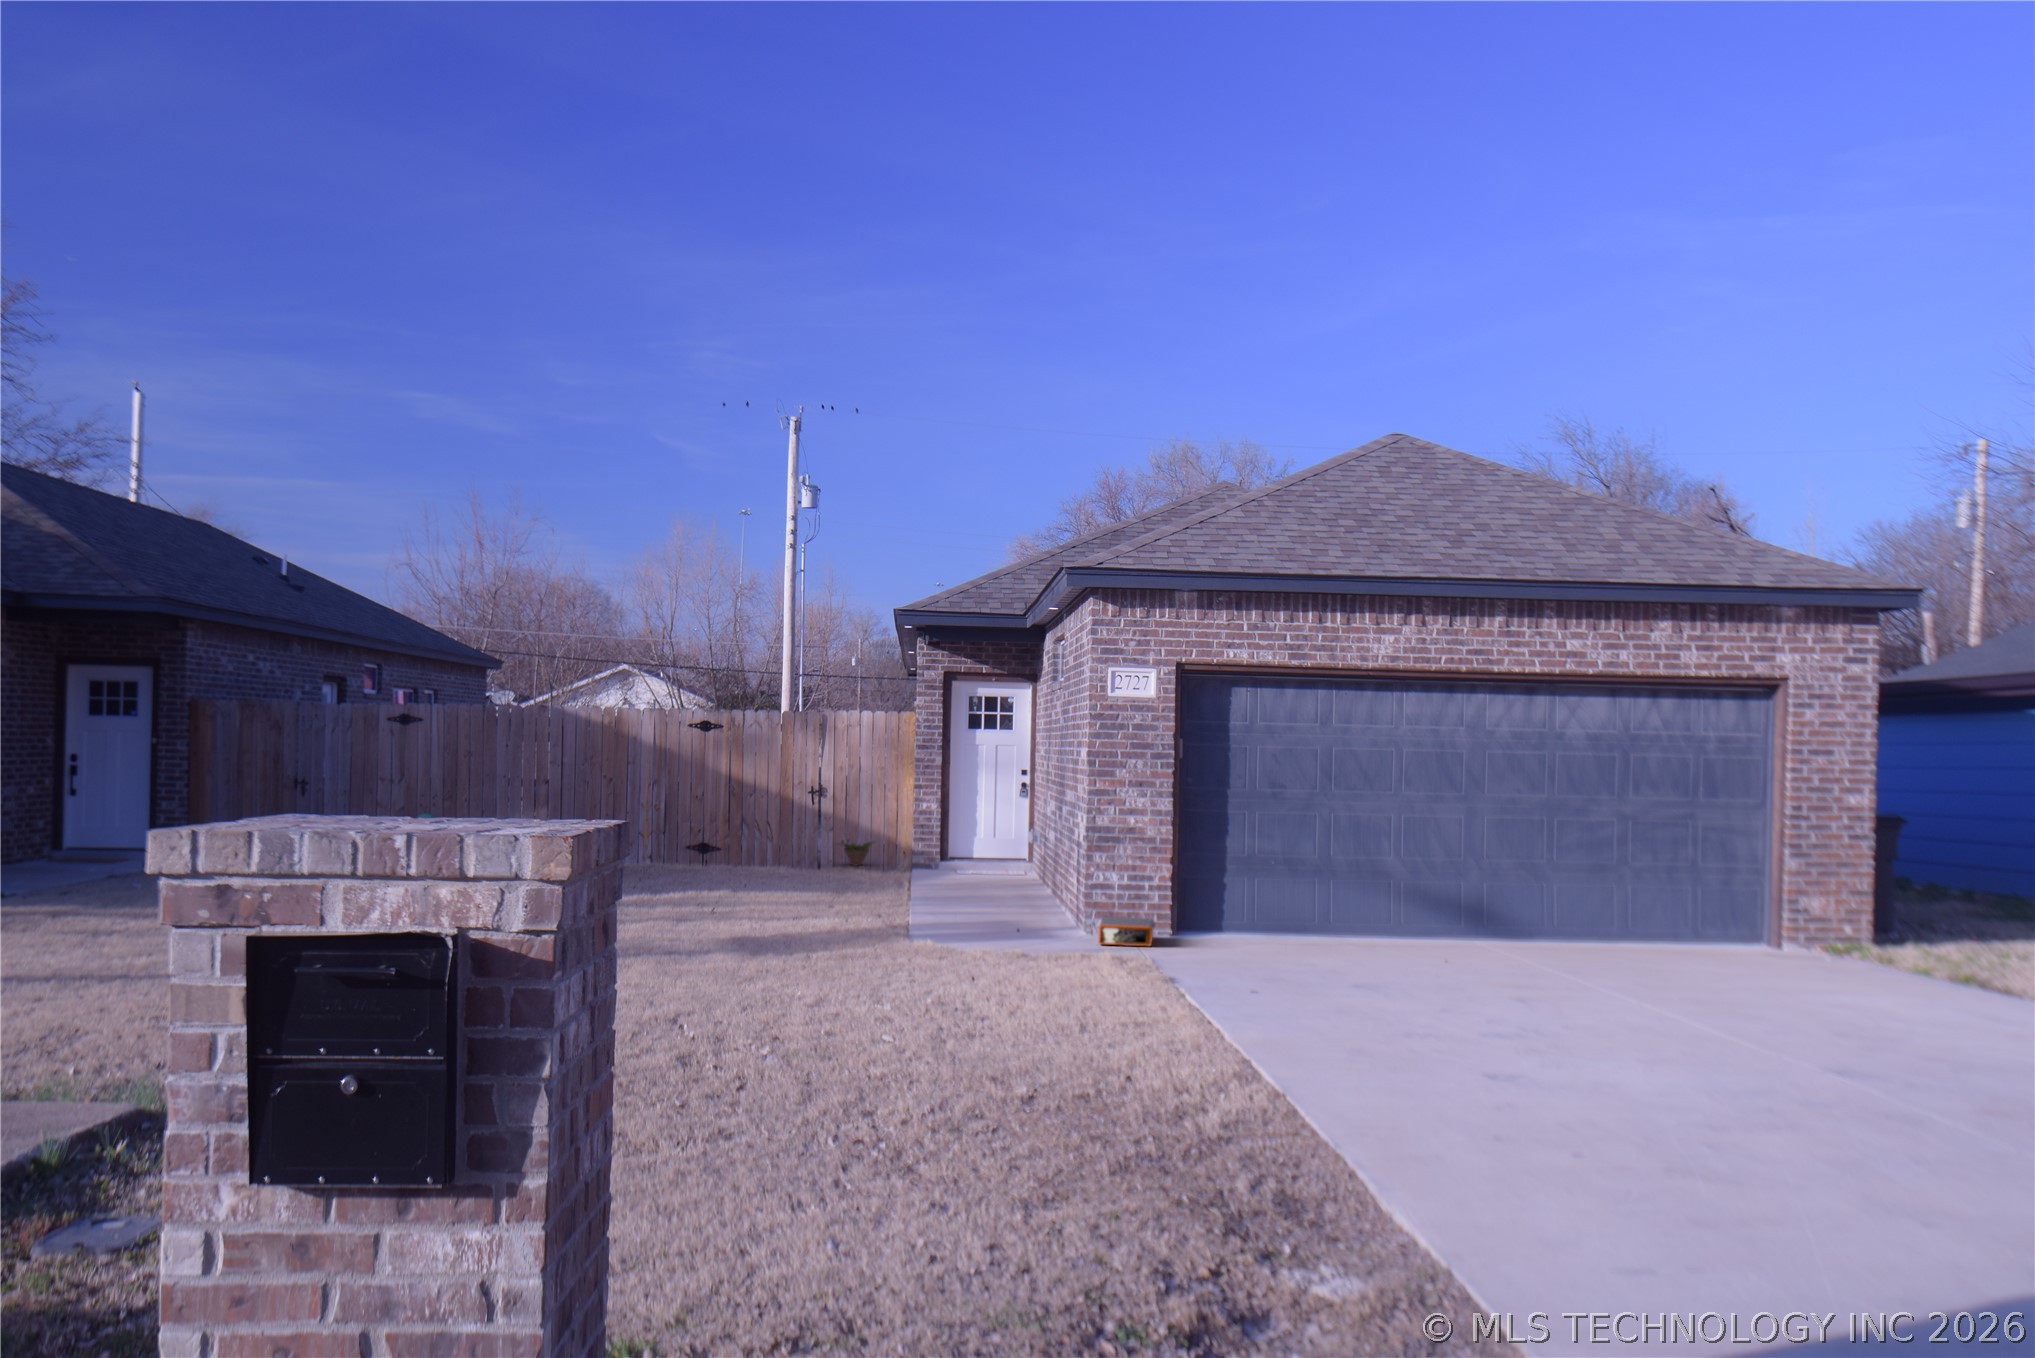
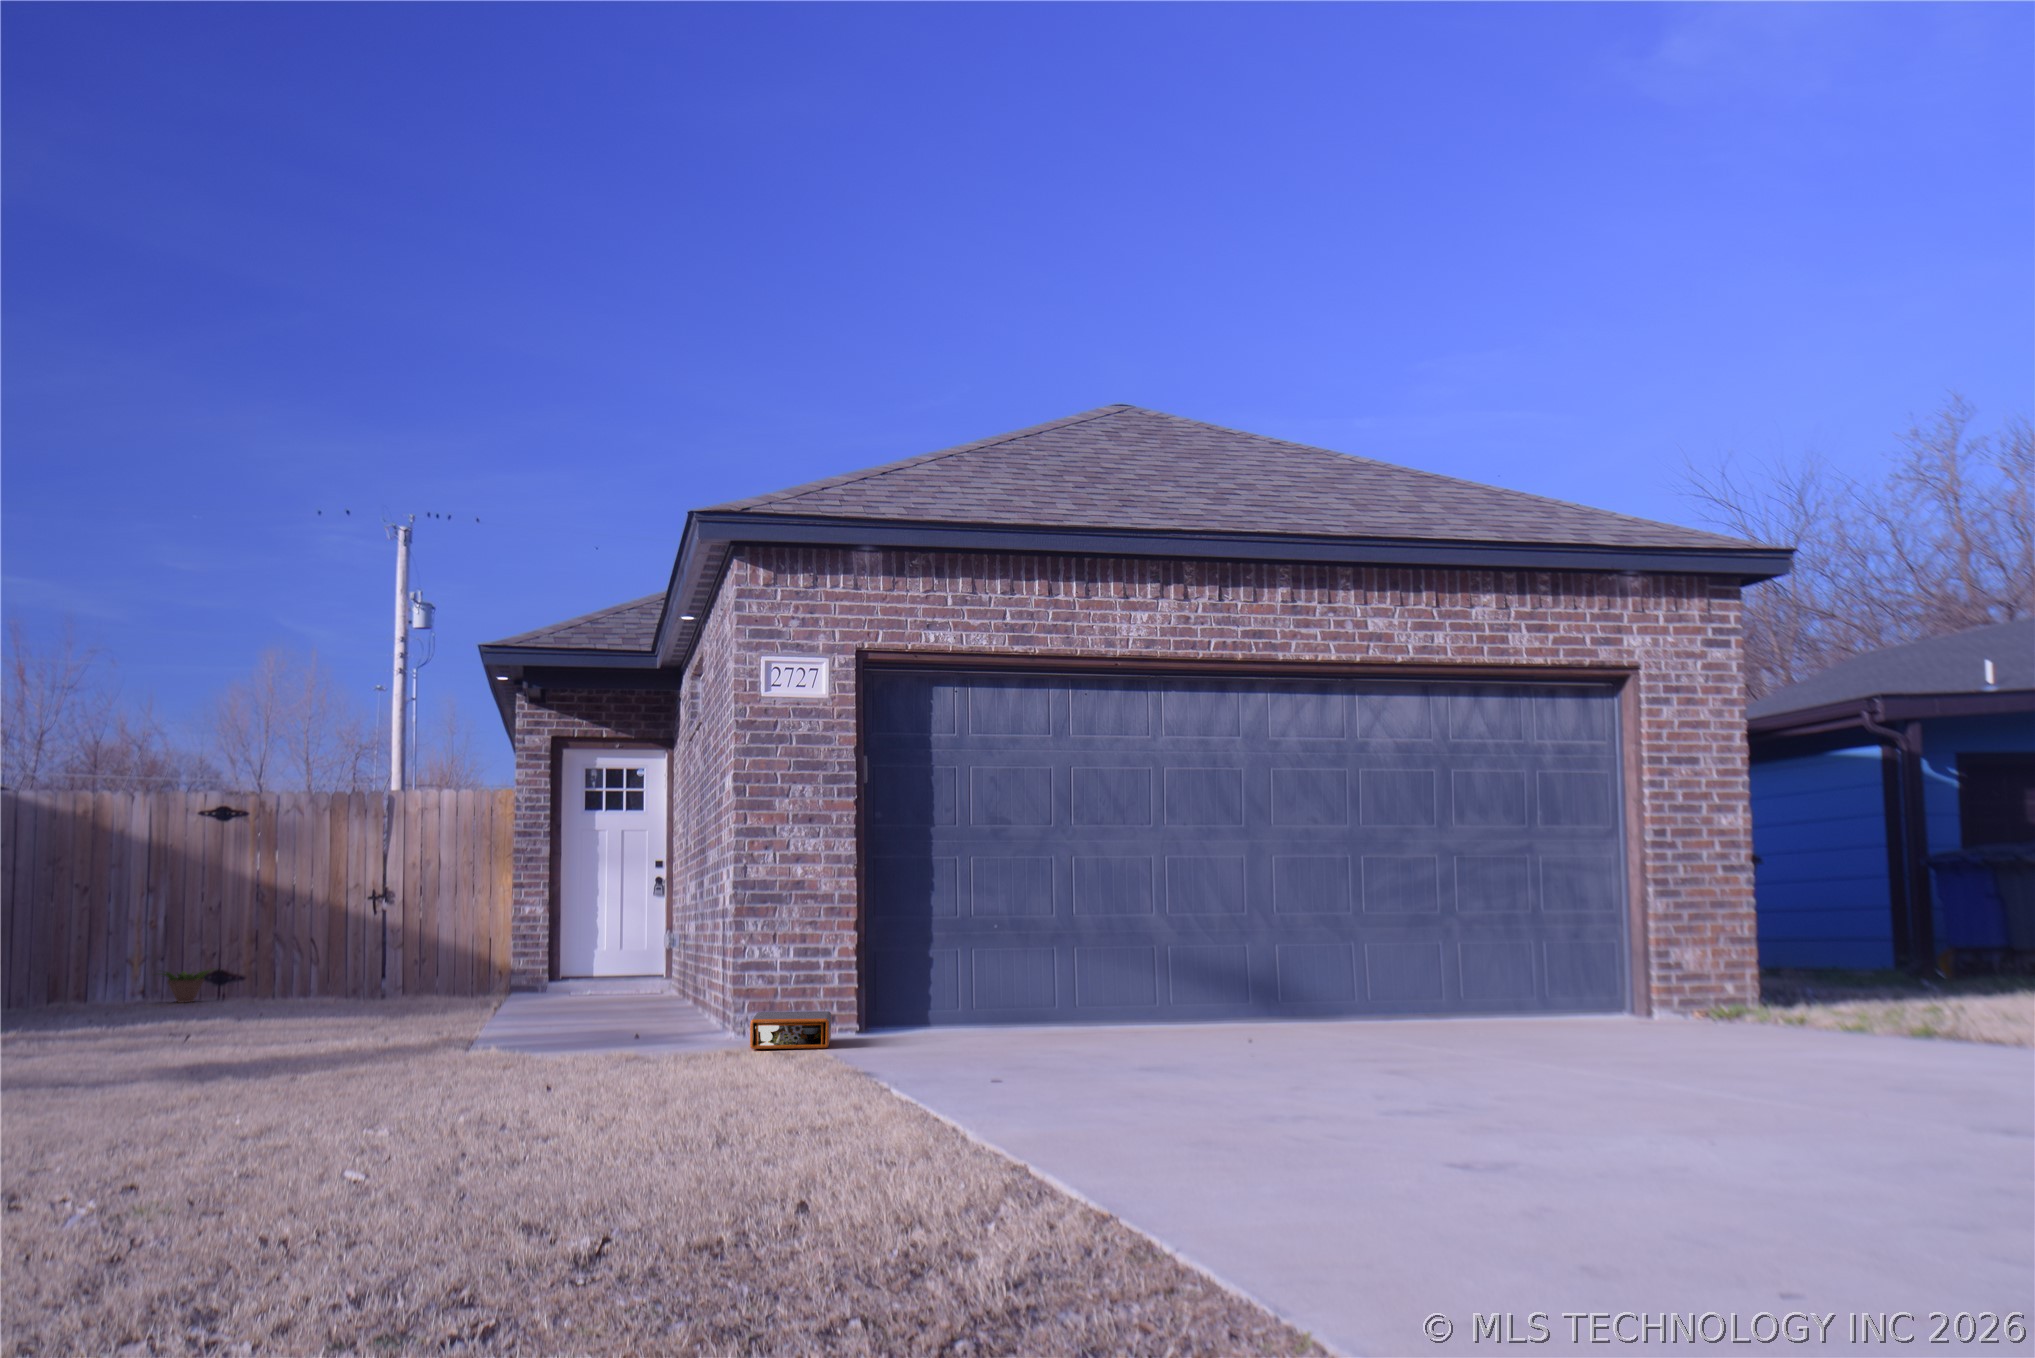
decorative plant: present [844,842,874,865] -> present [162,968,214,1003]

